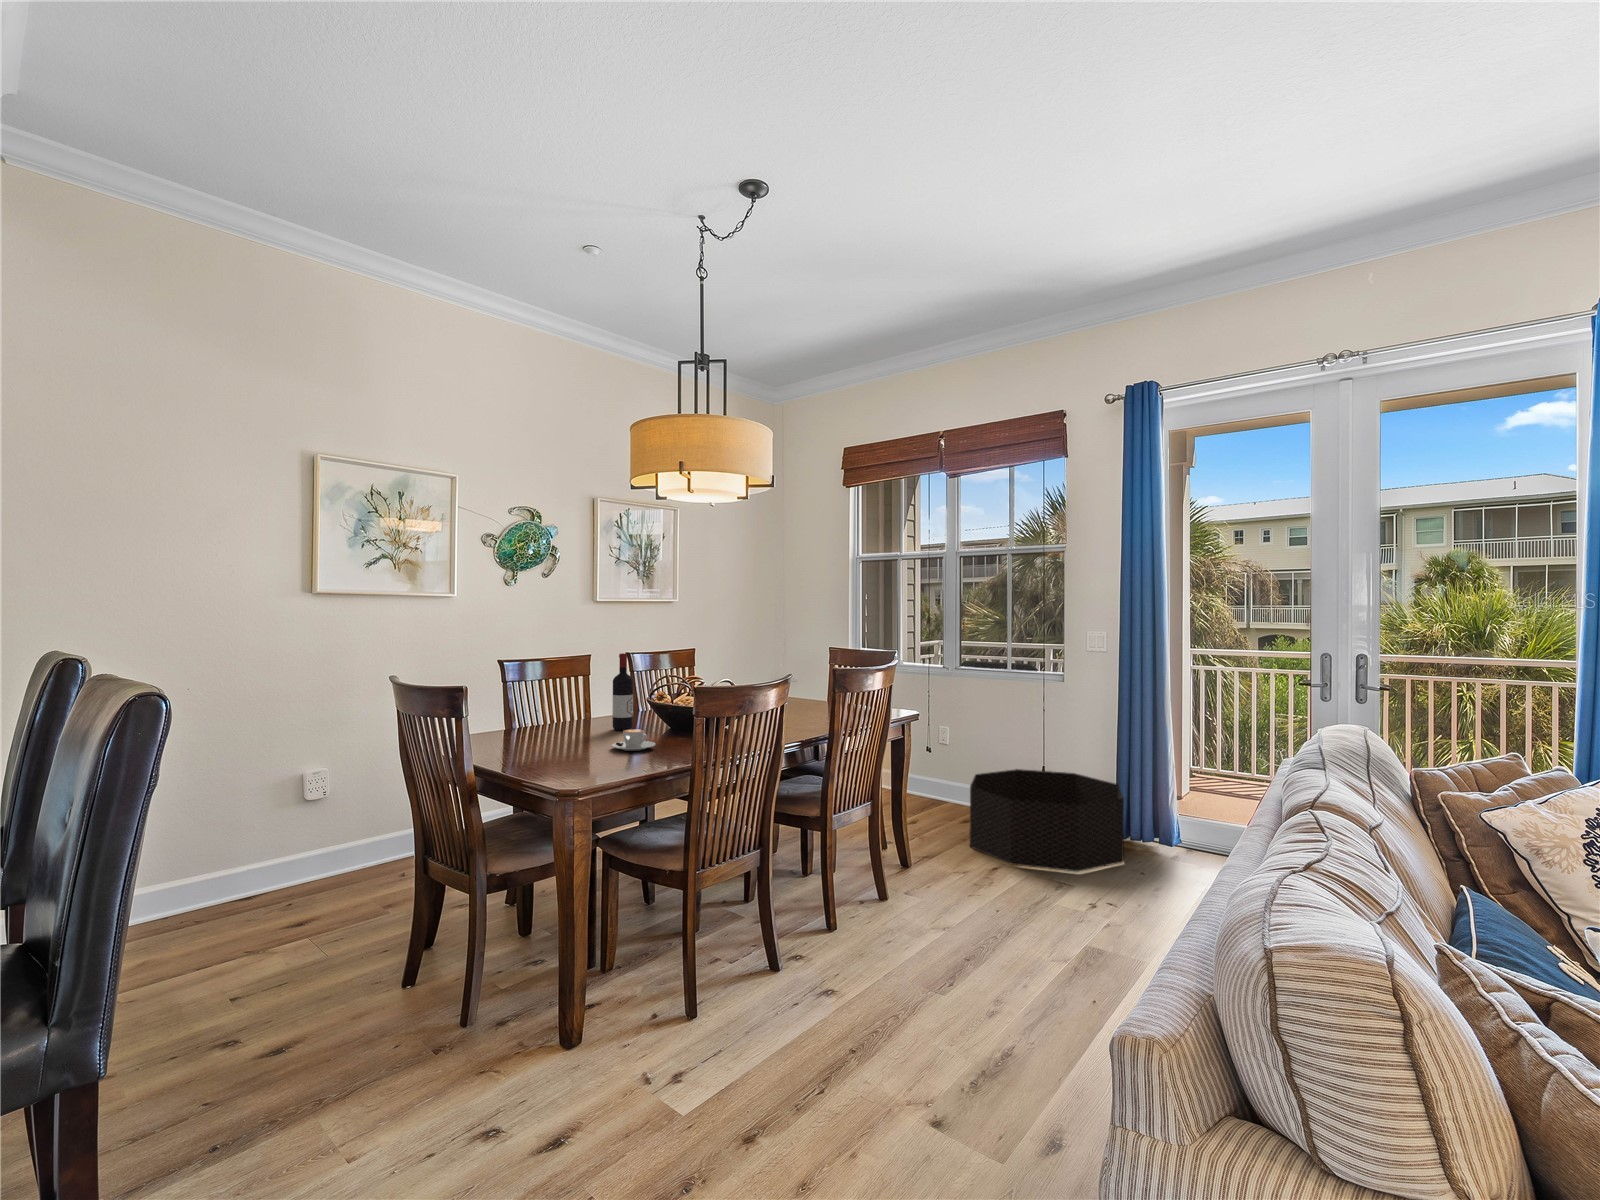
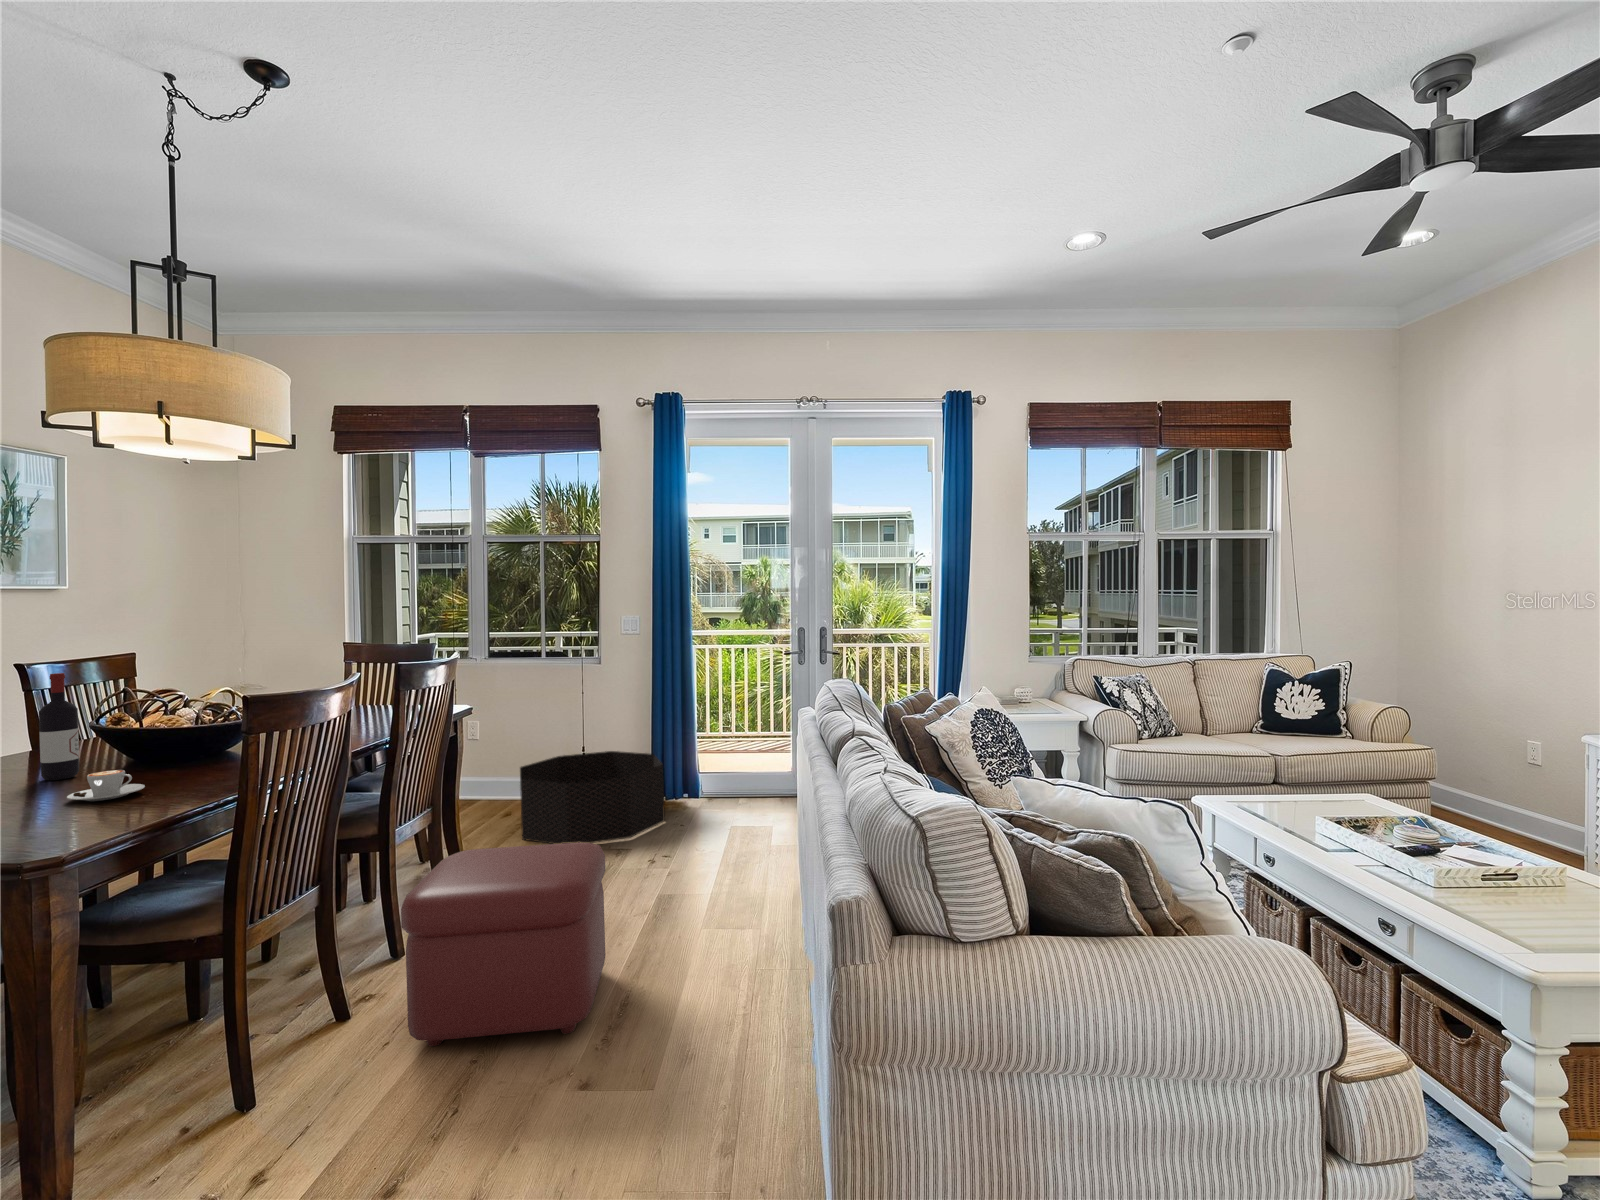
ottoman: none [806,848,1003,1061] -> present [401,842,605,1046]

